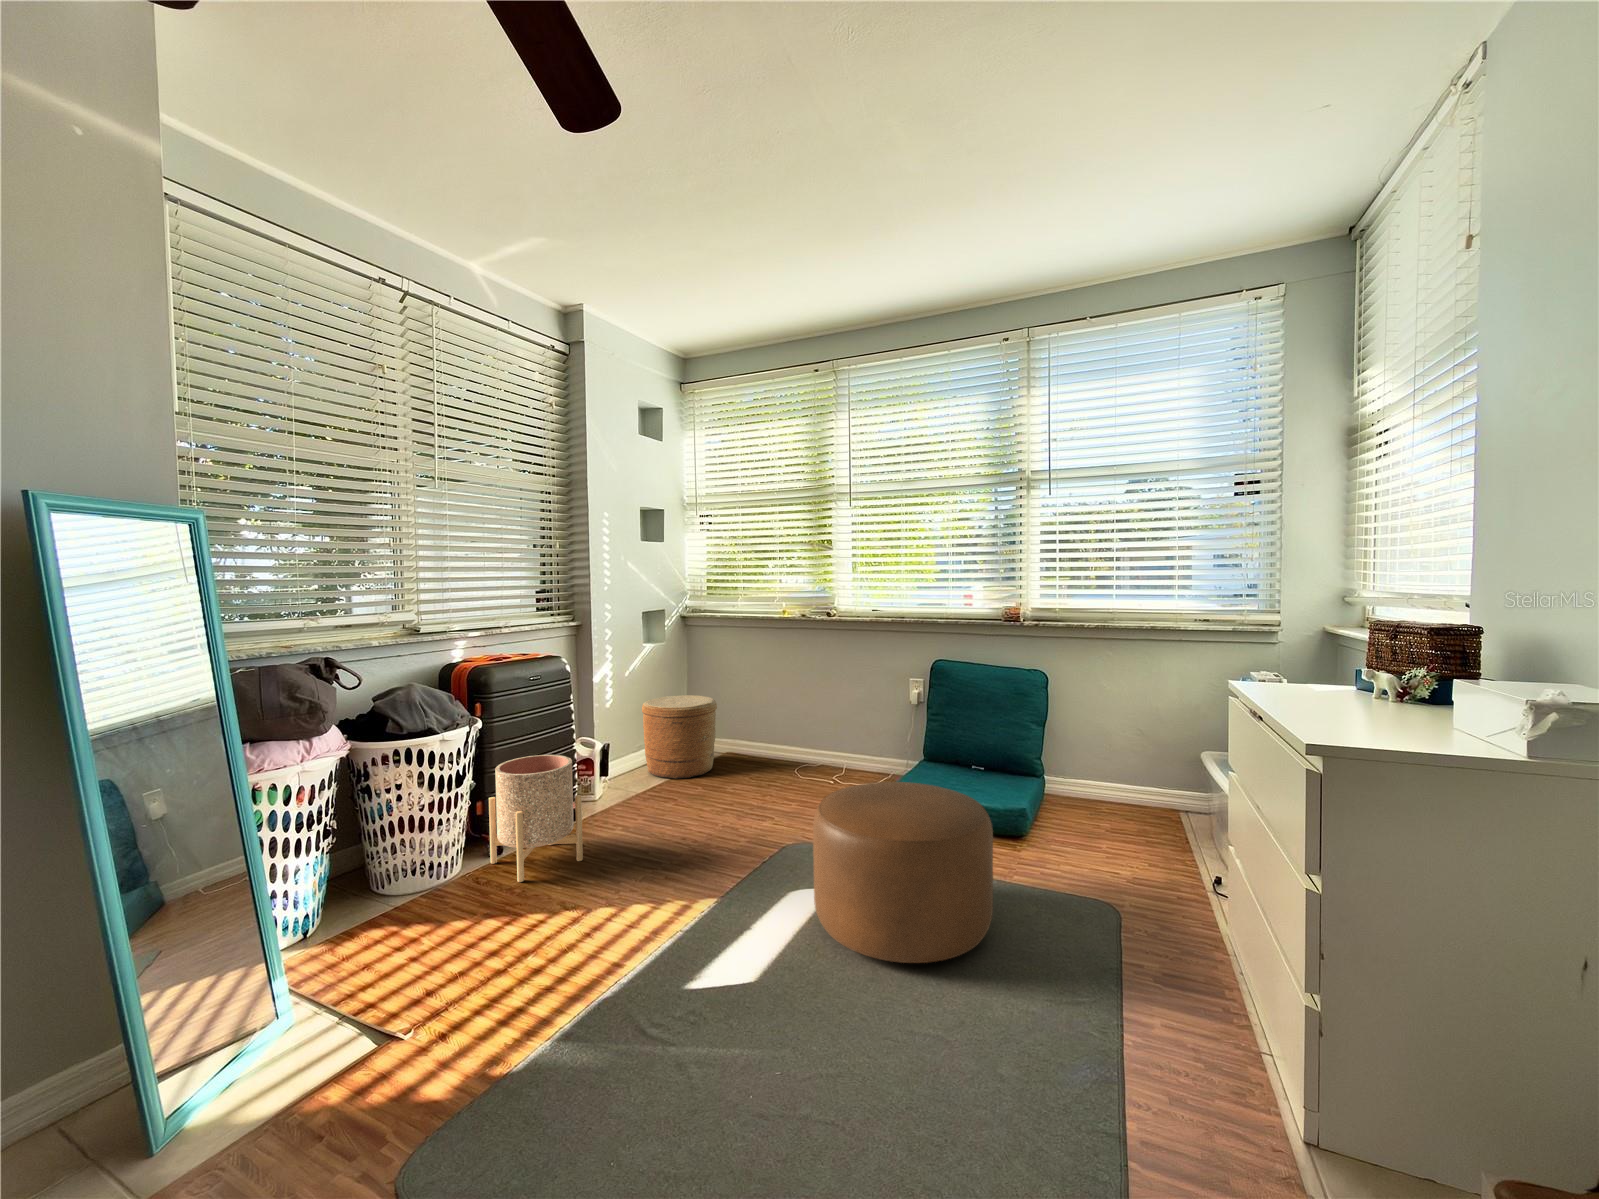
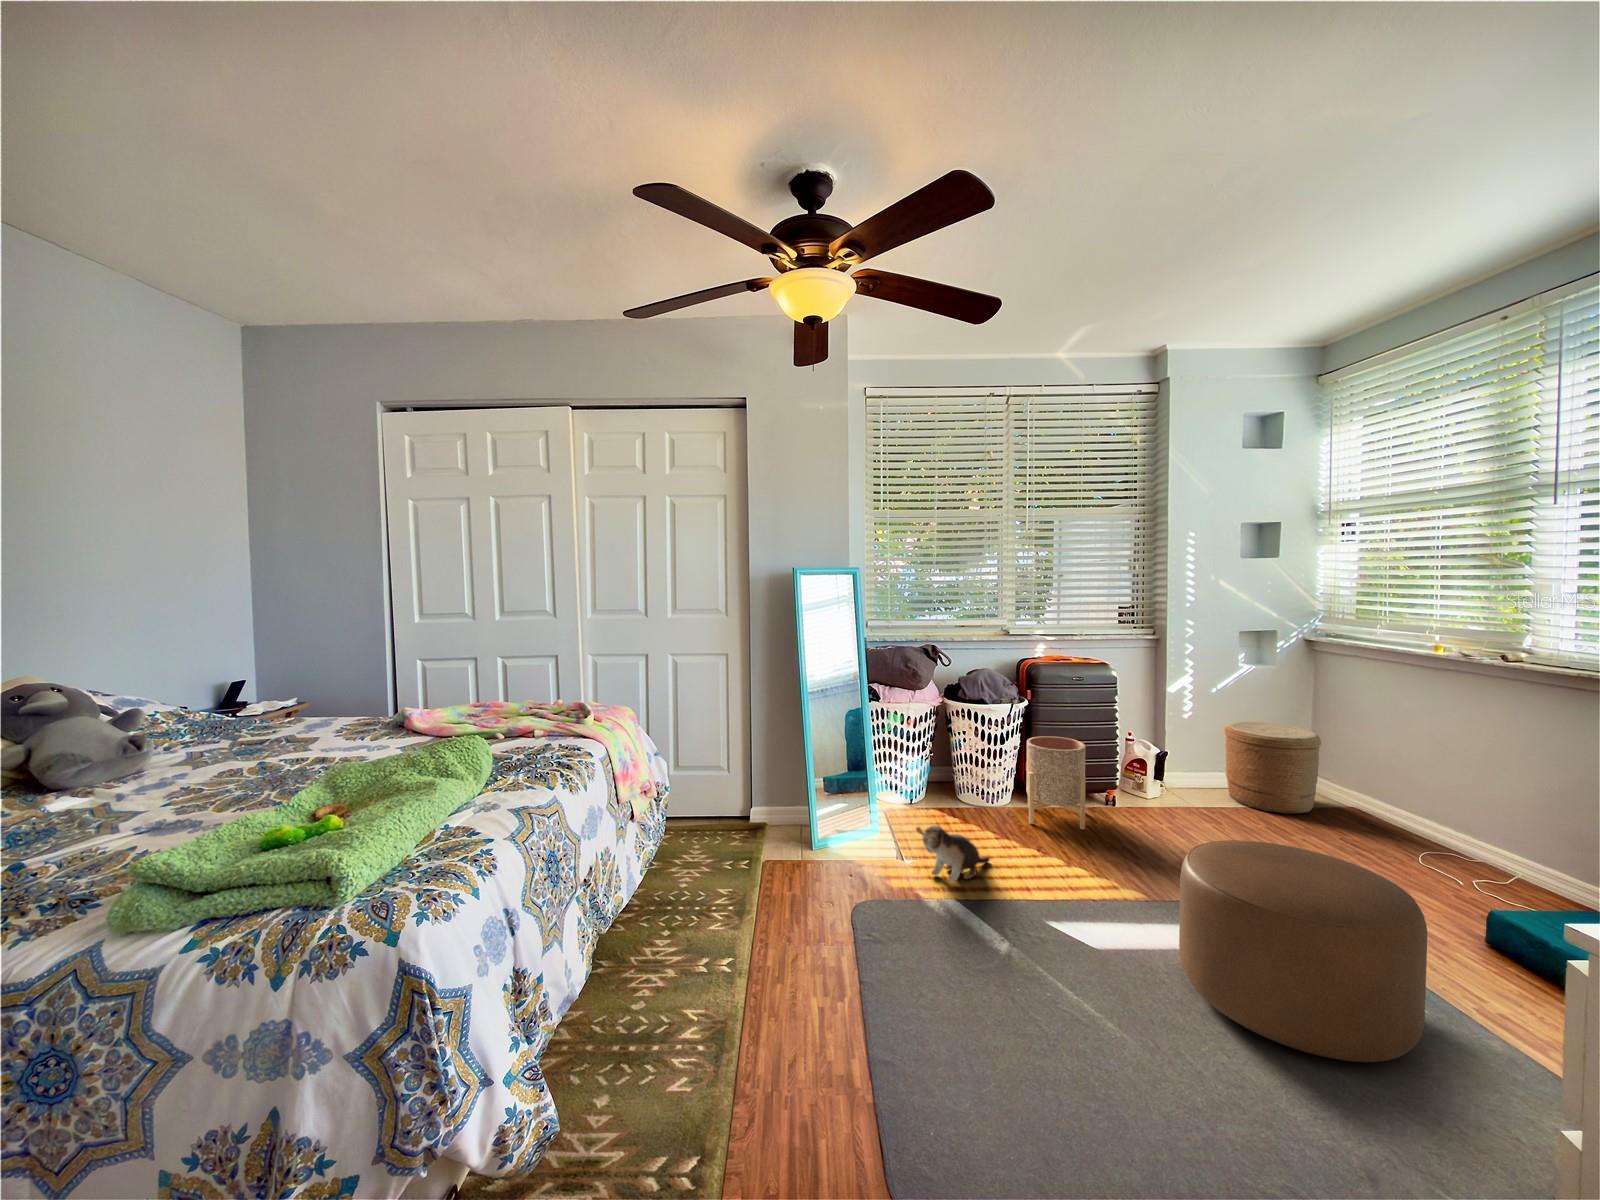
plush toy: none [469,936,547,1024] -> present [916,825,989,882]

